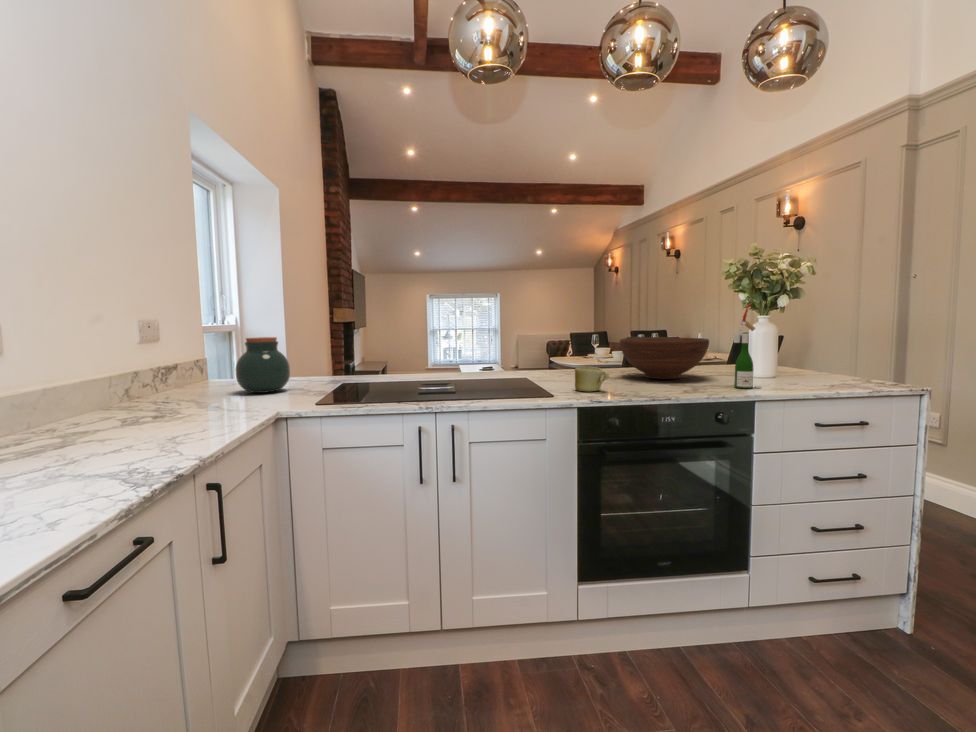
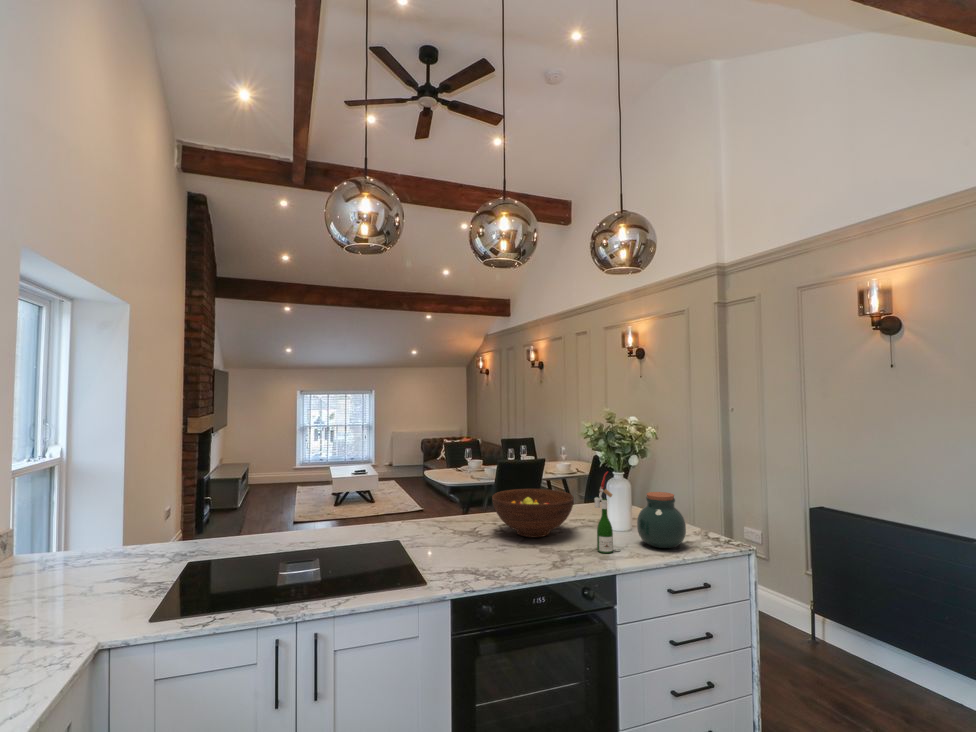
jar: present [235,337,290,393] -> present [637,492,686,548]
mug: present [575,367,609,391] -> none [449,538,483,568]

